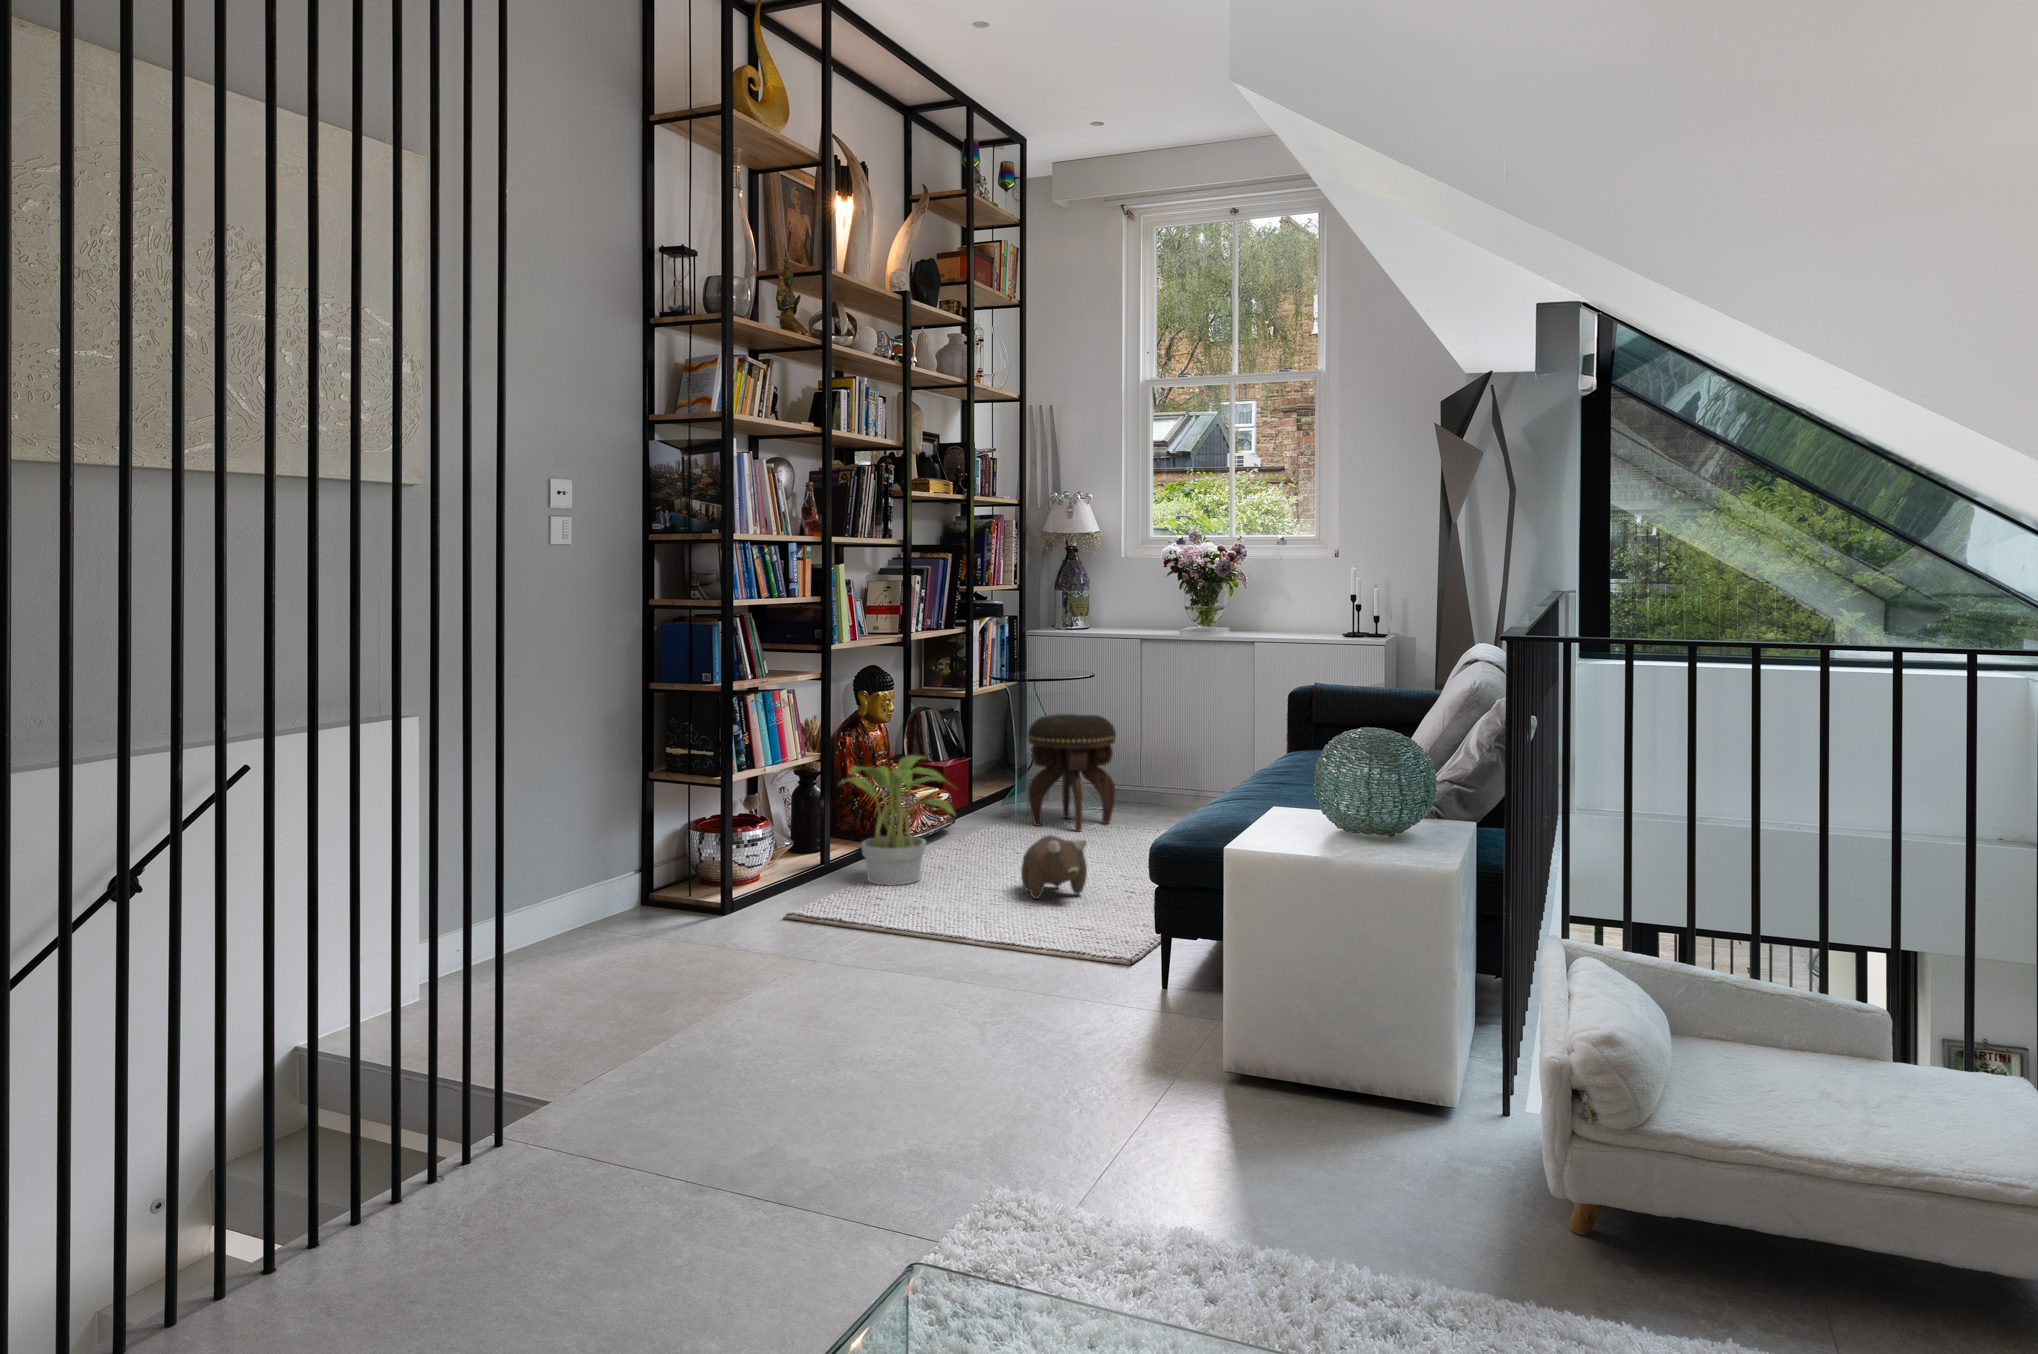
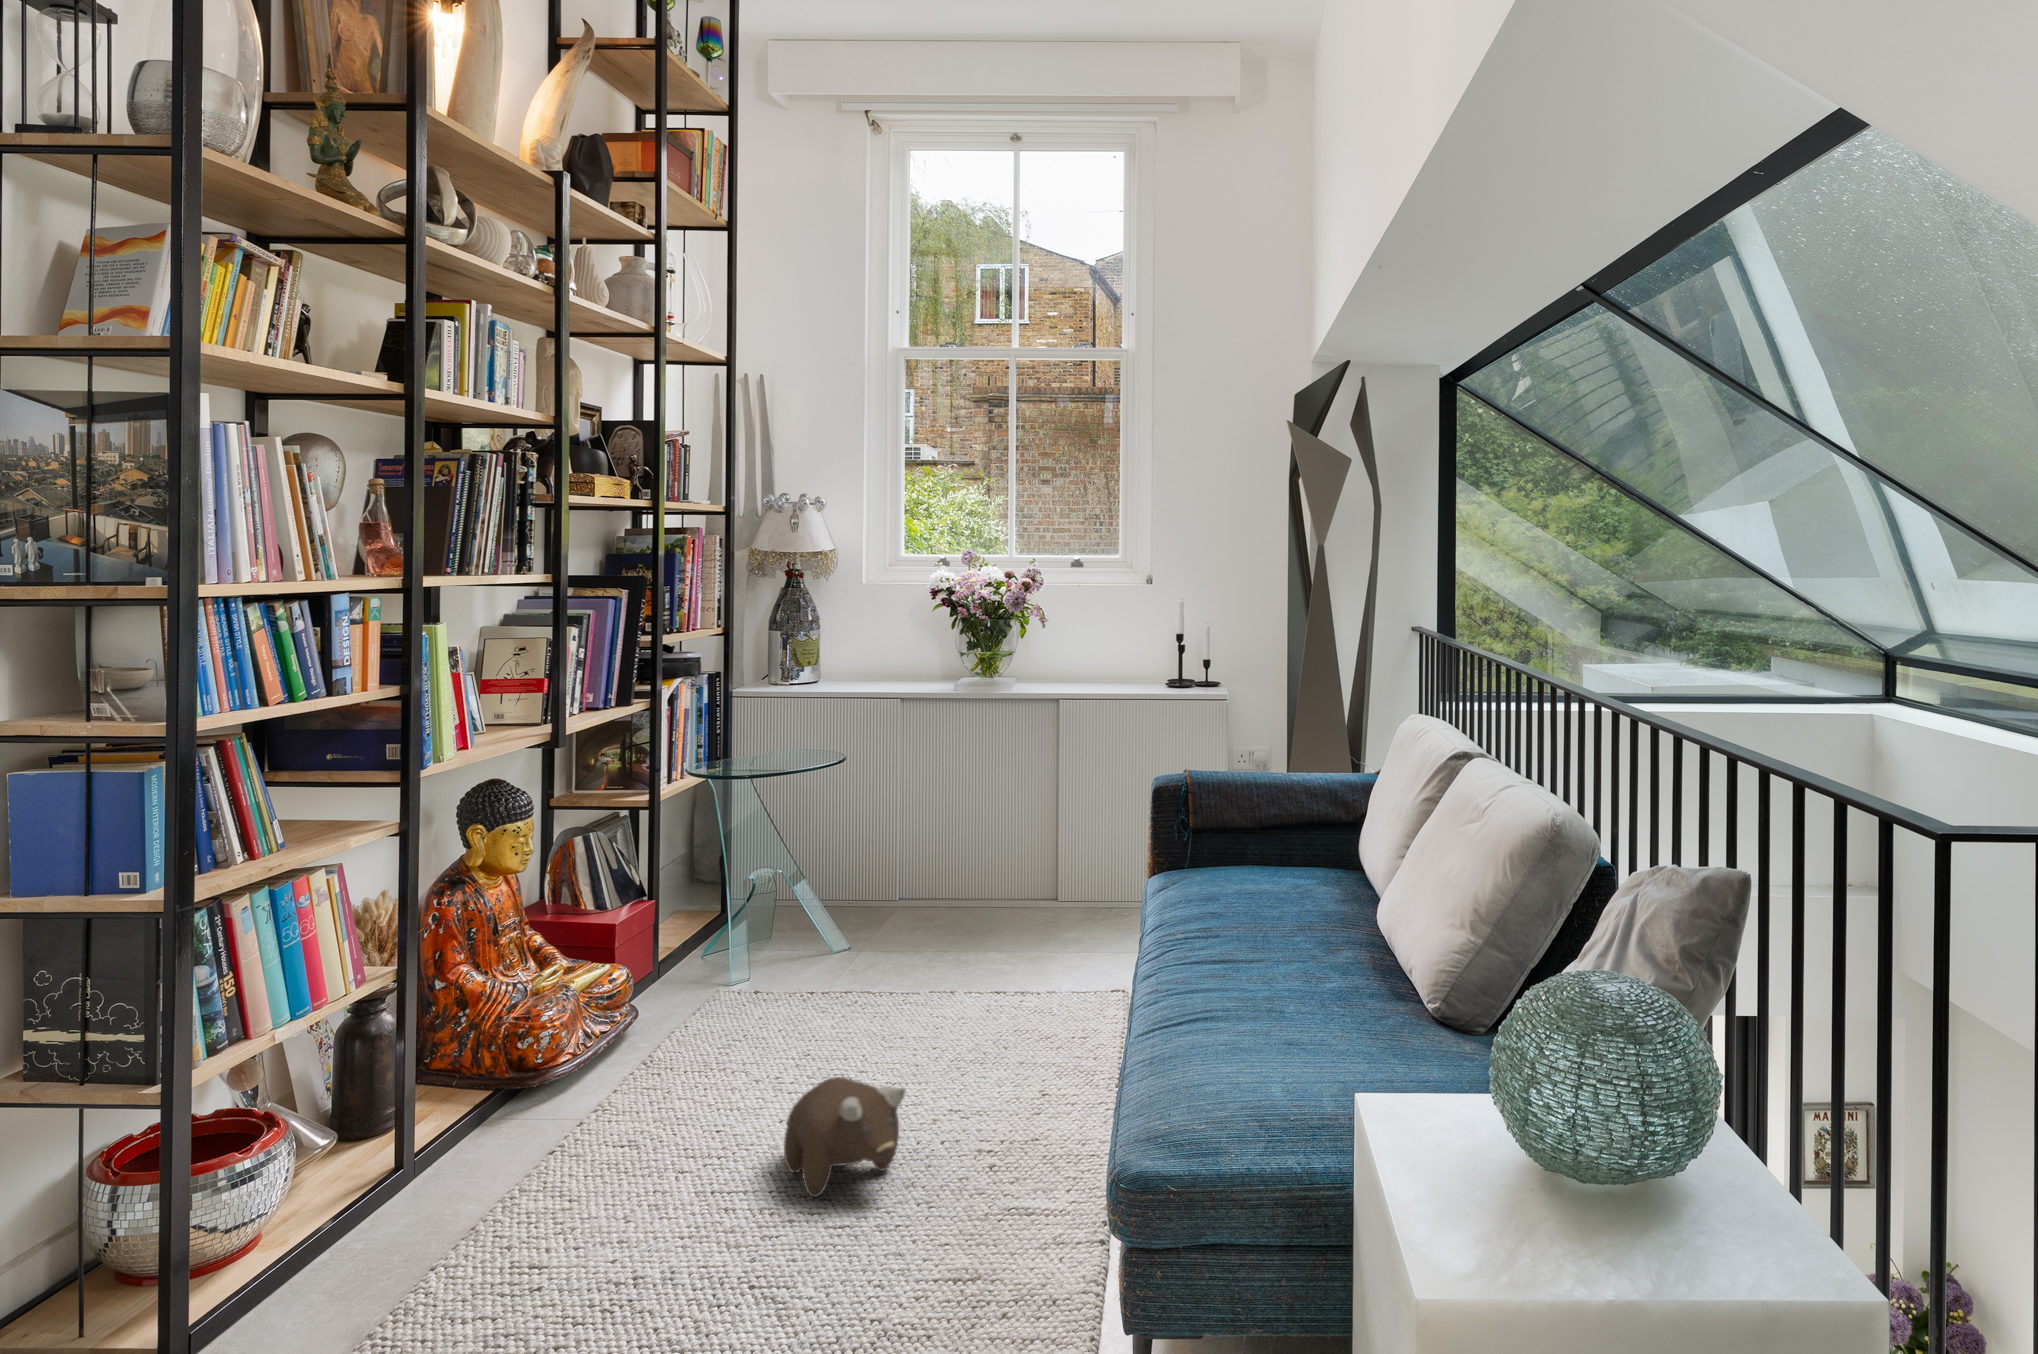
footstool: present [1028,714,1116,832] -> none [752,820,886,999]
potted plant: present [839,755,955,885] -> none [431,948,665,1200]

